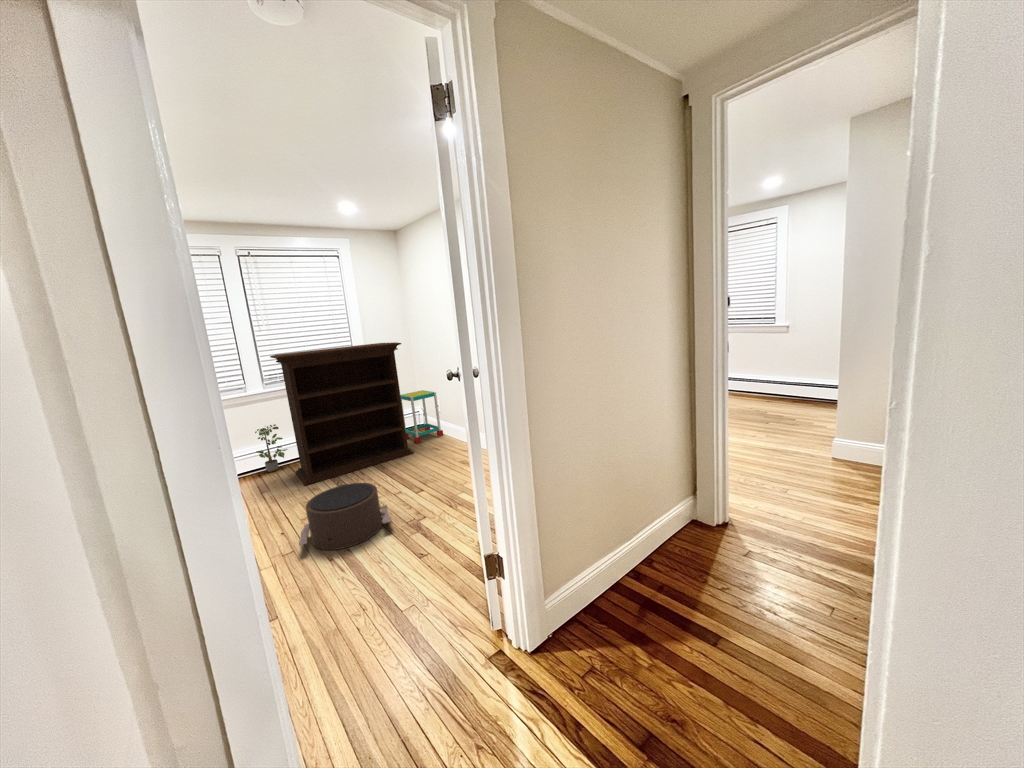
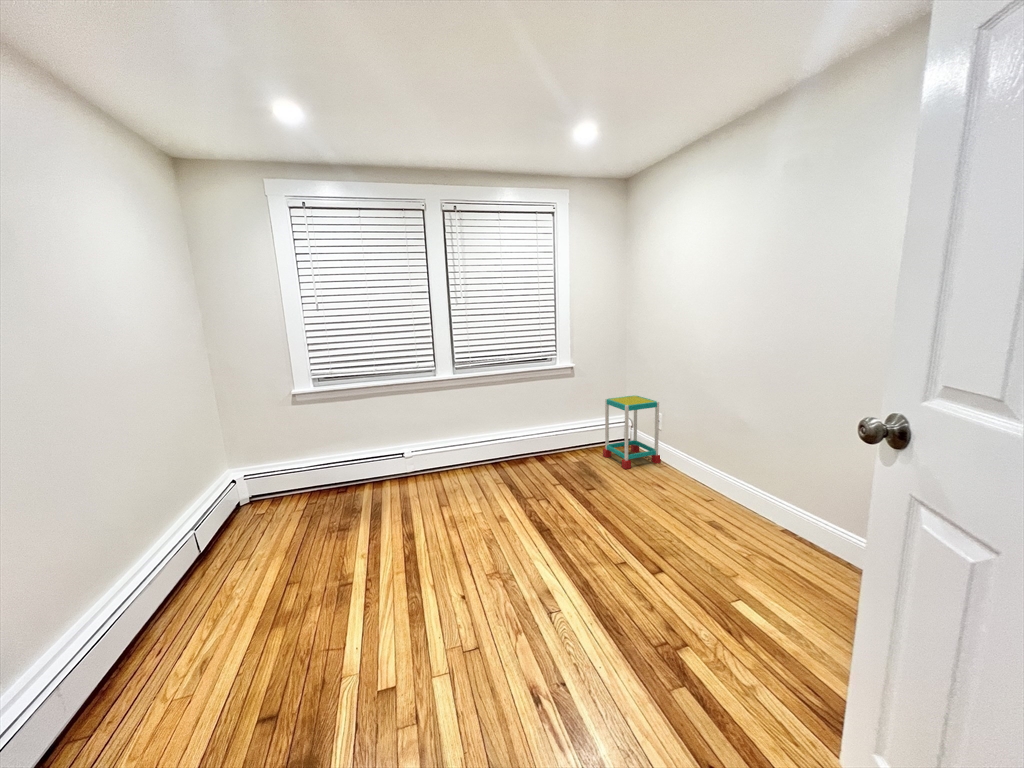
bookshelf: present [270,342,414,486] -> none [466,328,631,507]
potted plant: present [255,424,287,472] -> none [439,415,473,472]
pouf: present [299,483,391,550] -> none [490,546,635,677]

